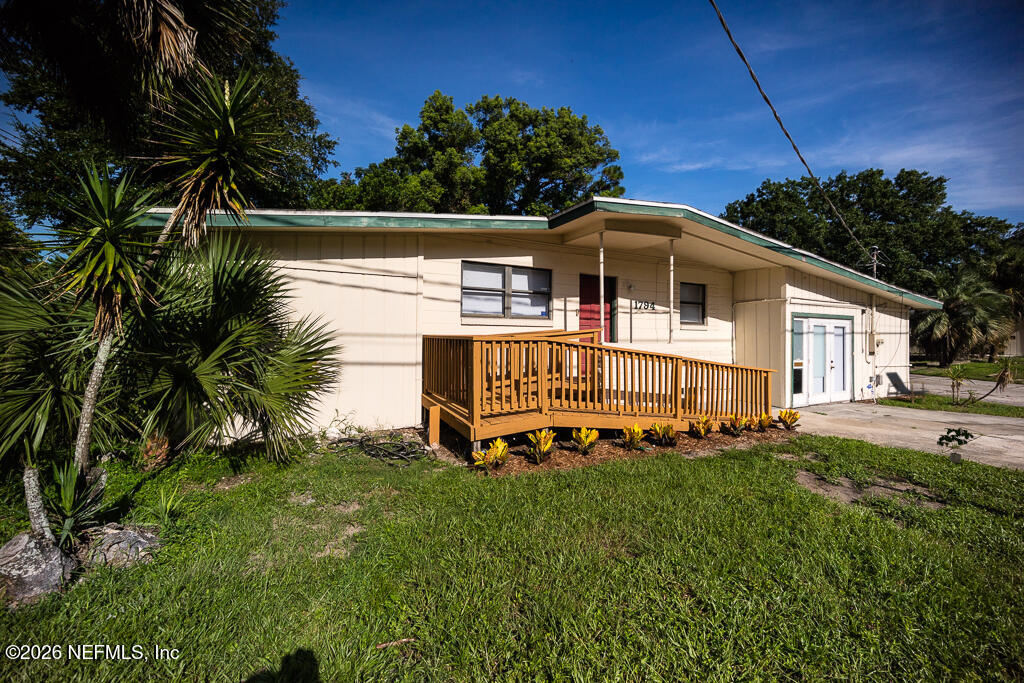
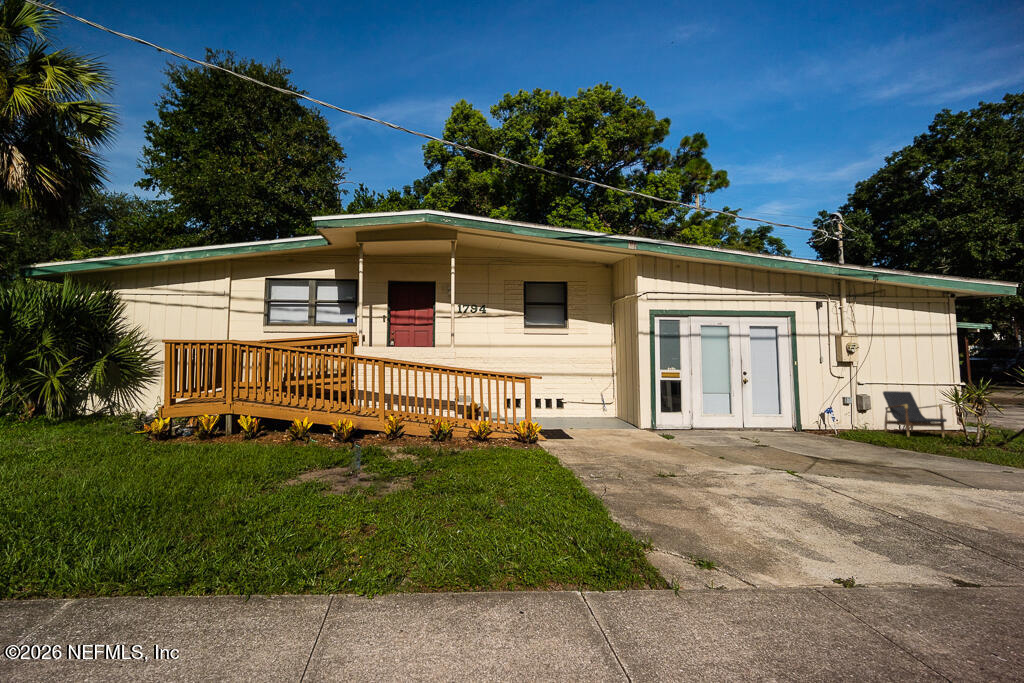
potted plant: present [937,428,974,463] -> none [581,432,618,475]

